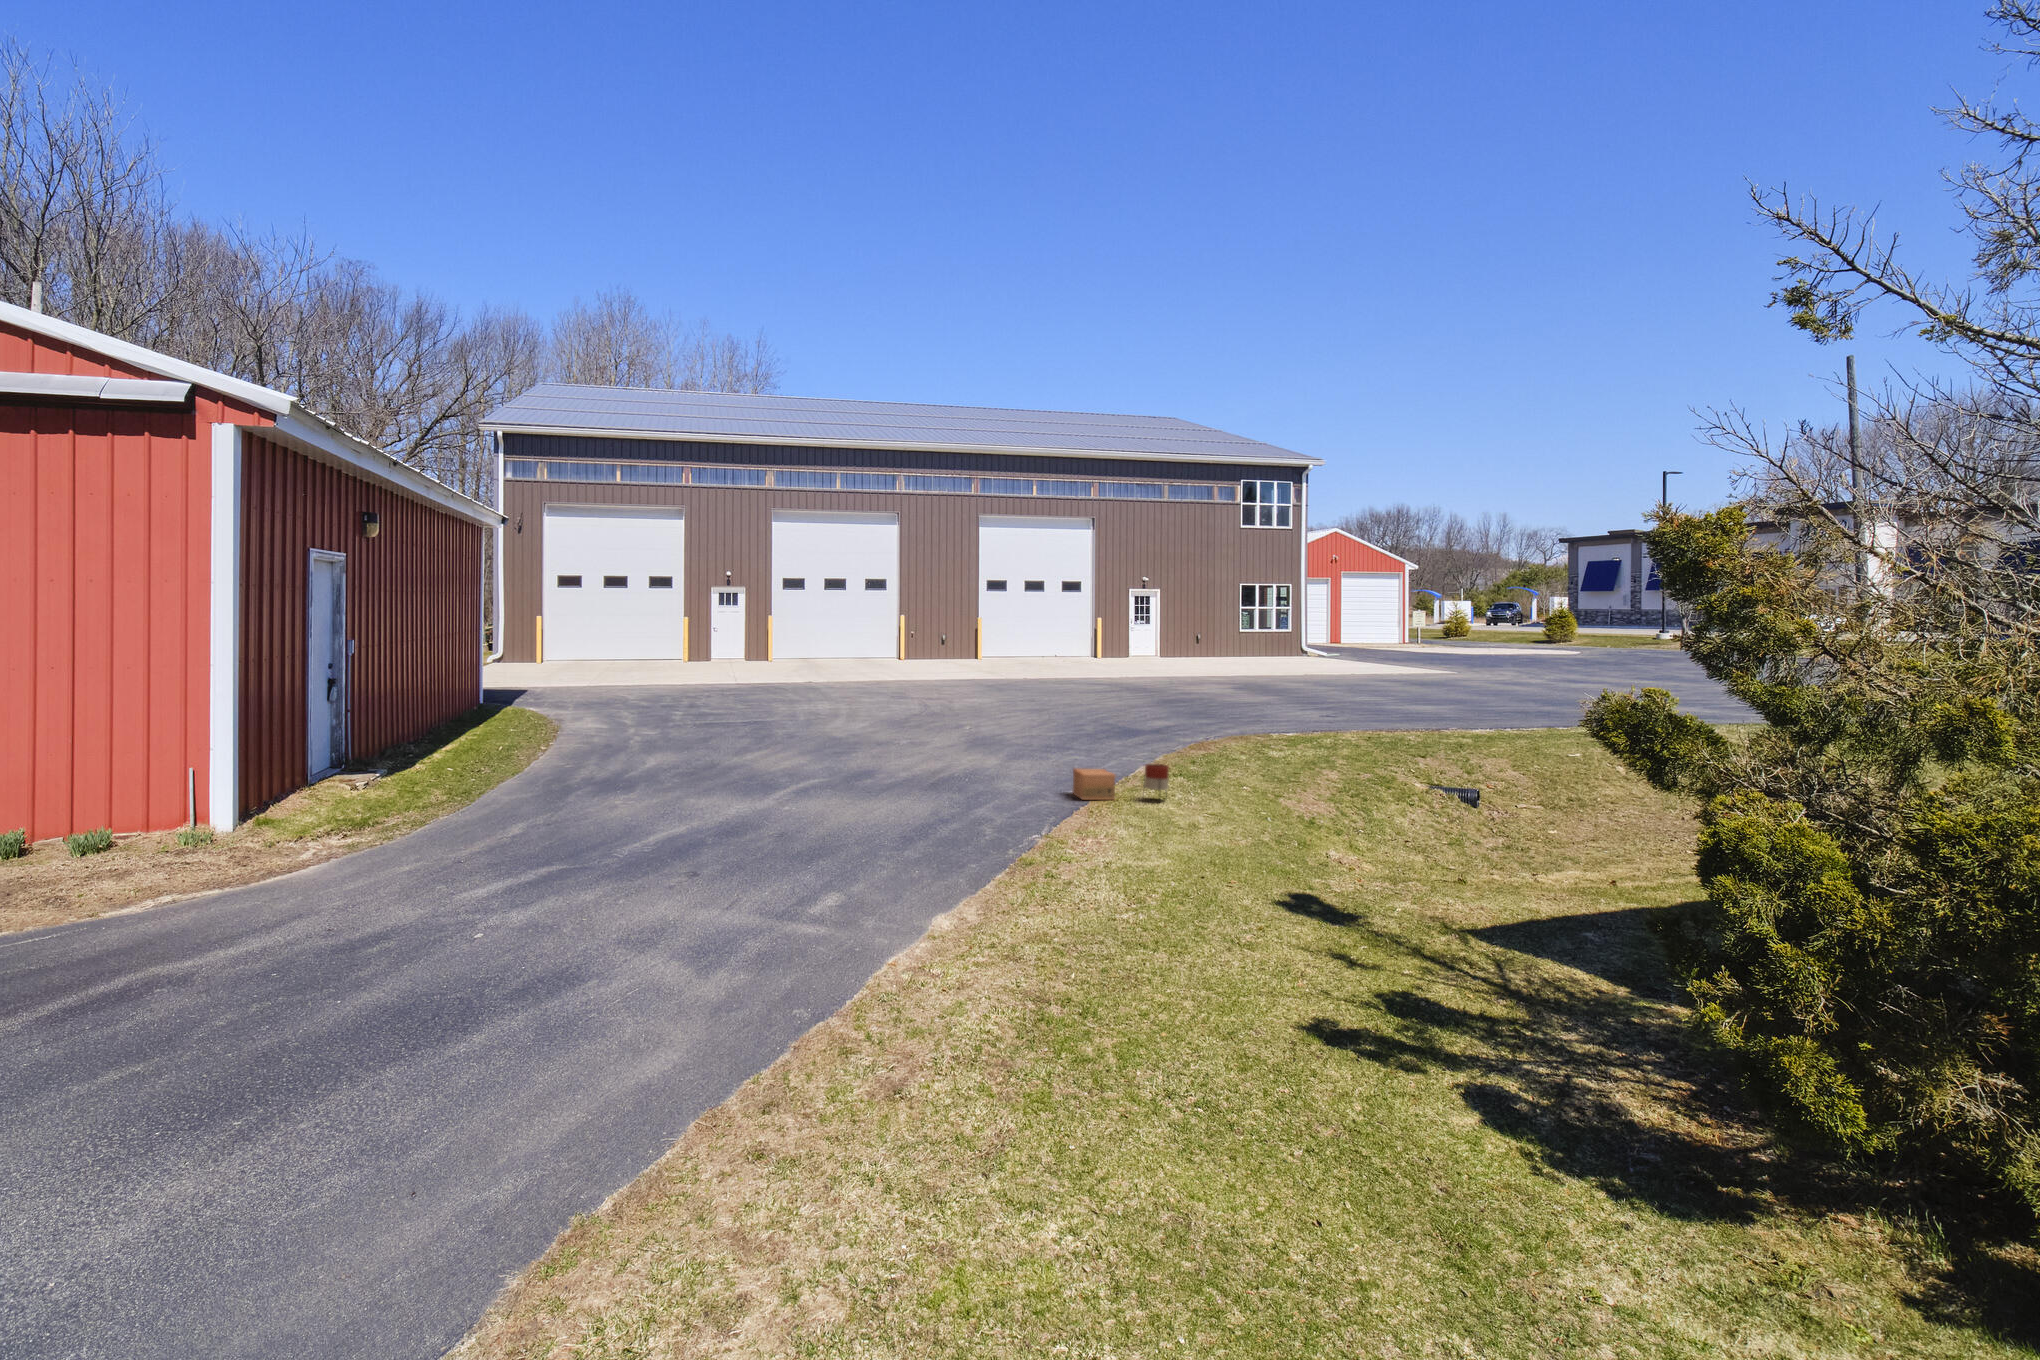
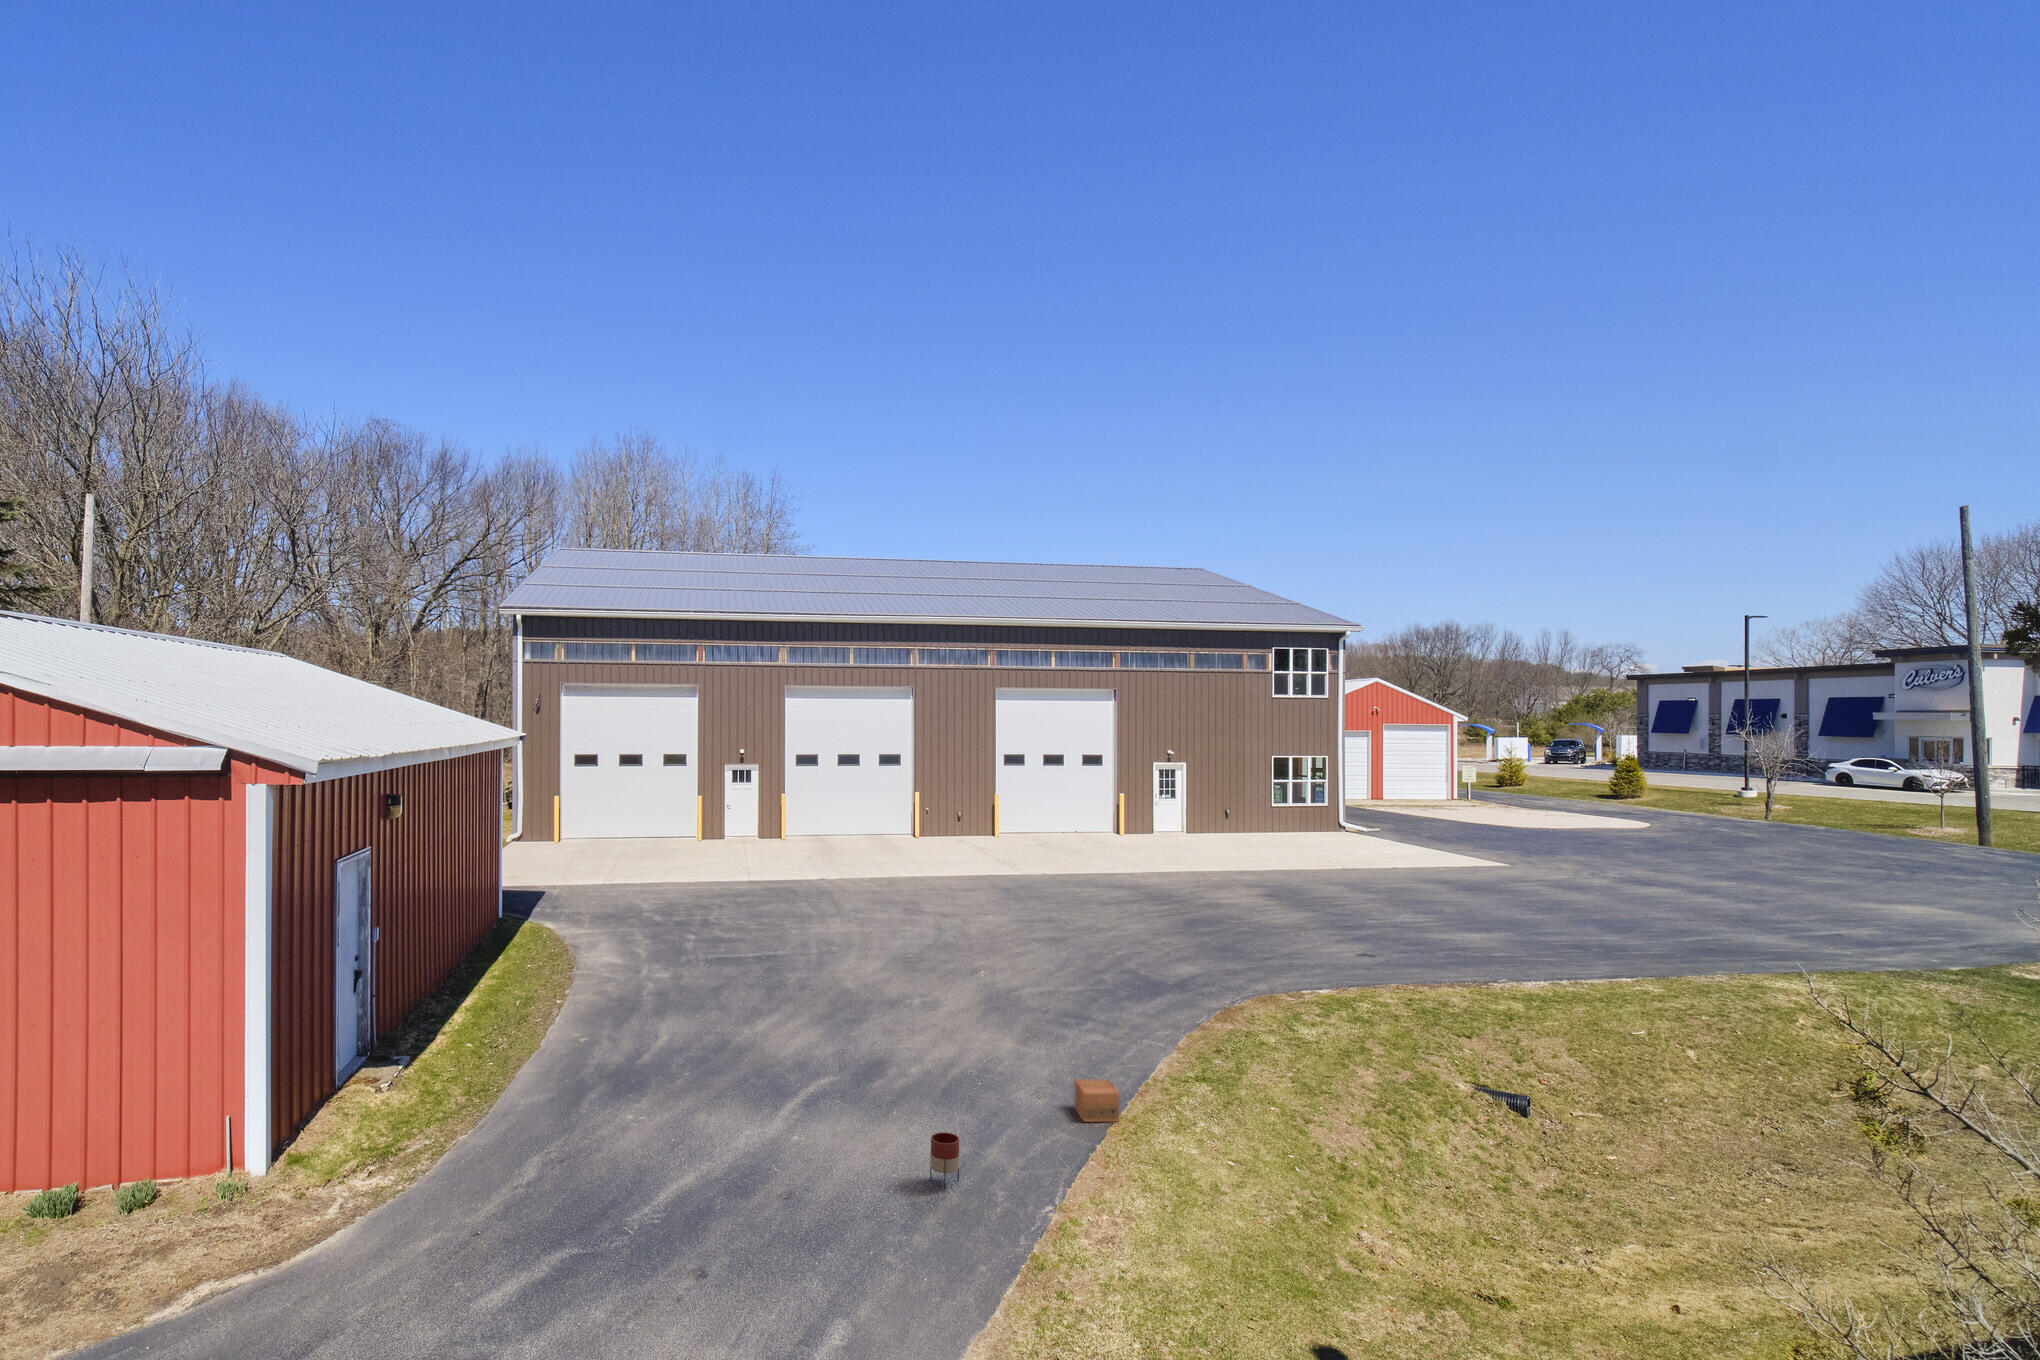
planter: present [1143,764,1169,792] -> present [930,1132,959,1191]

